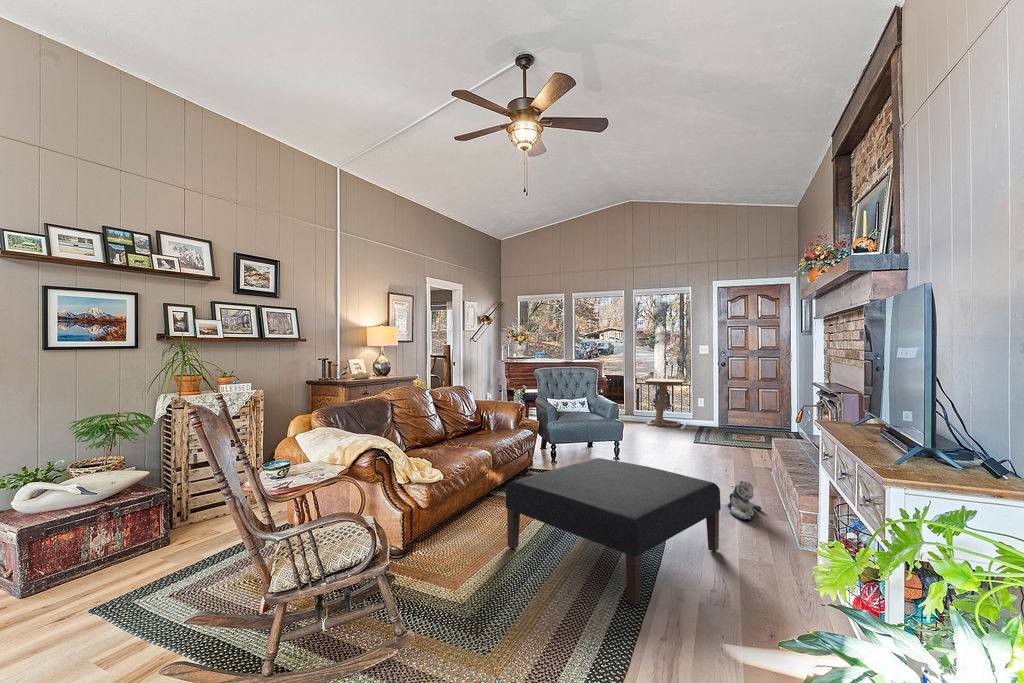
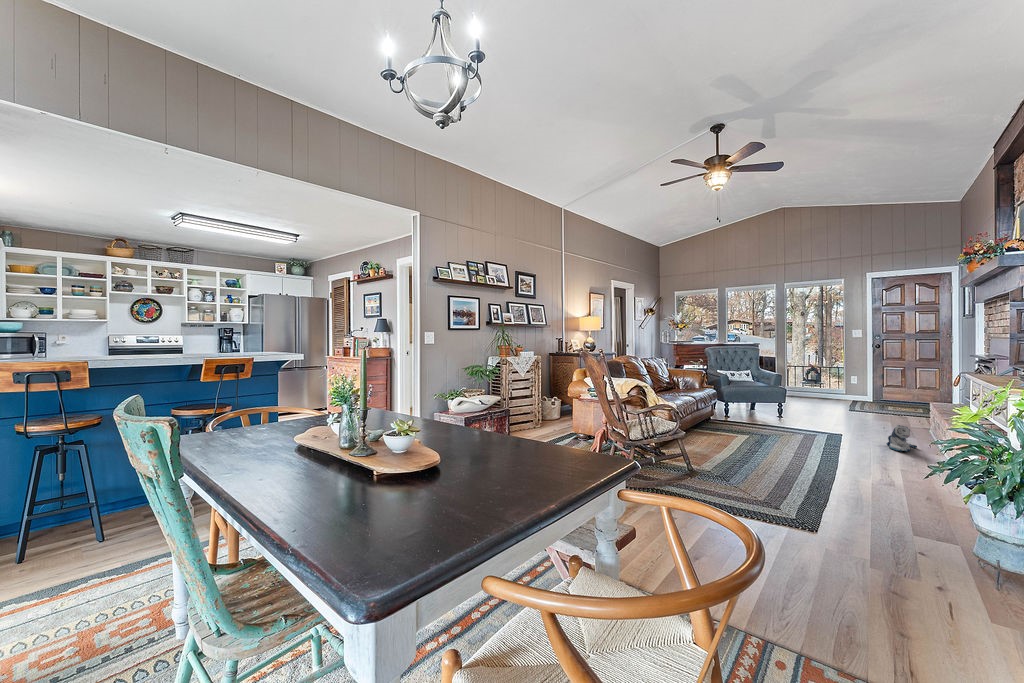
side table: present [645,379,684,427] -> none [799,358,841,400]
ottoman: present [506,458,721,606] -> none [720,404,883,480]

